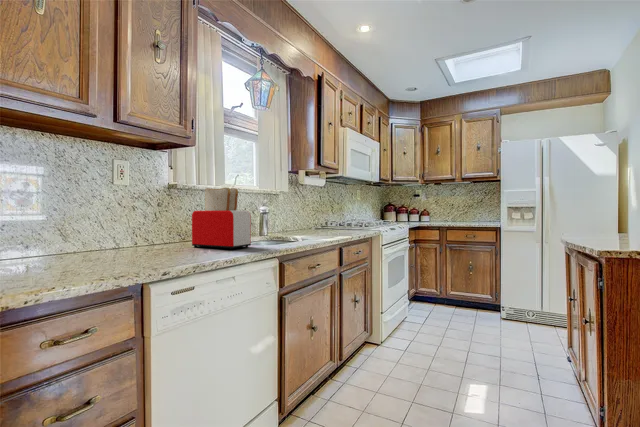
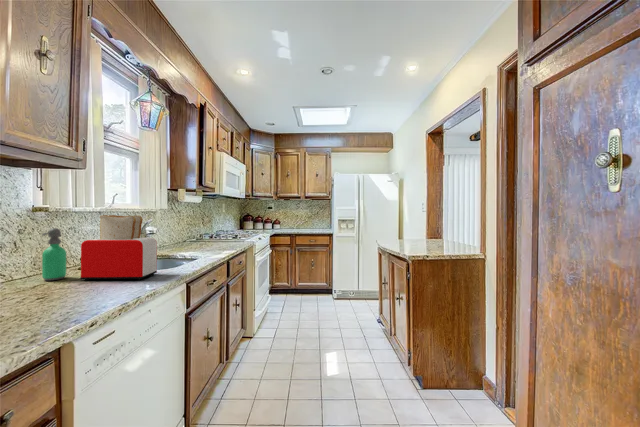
soap dispenser: none [167,201,186,245] -> present [42,228,66,281]

